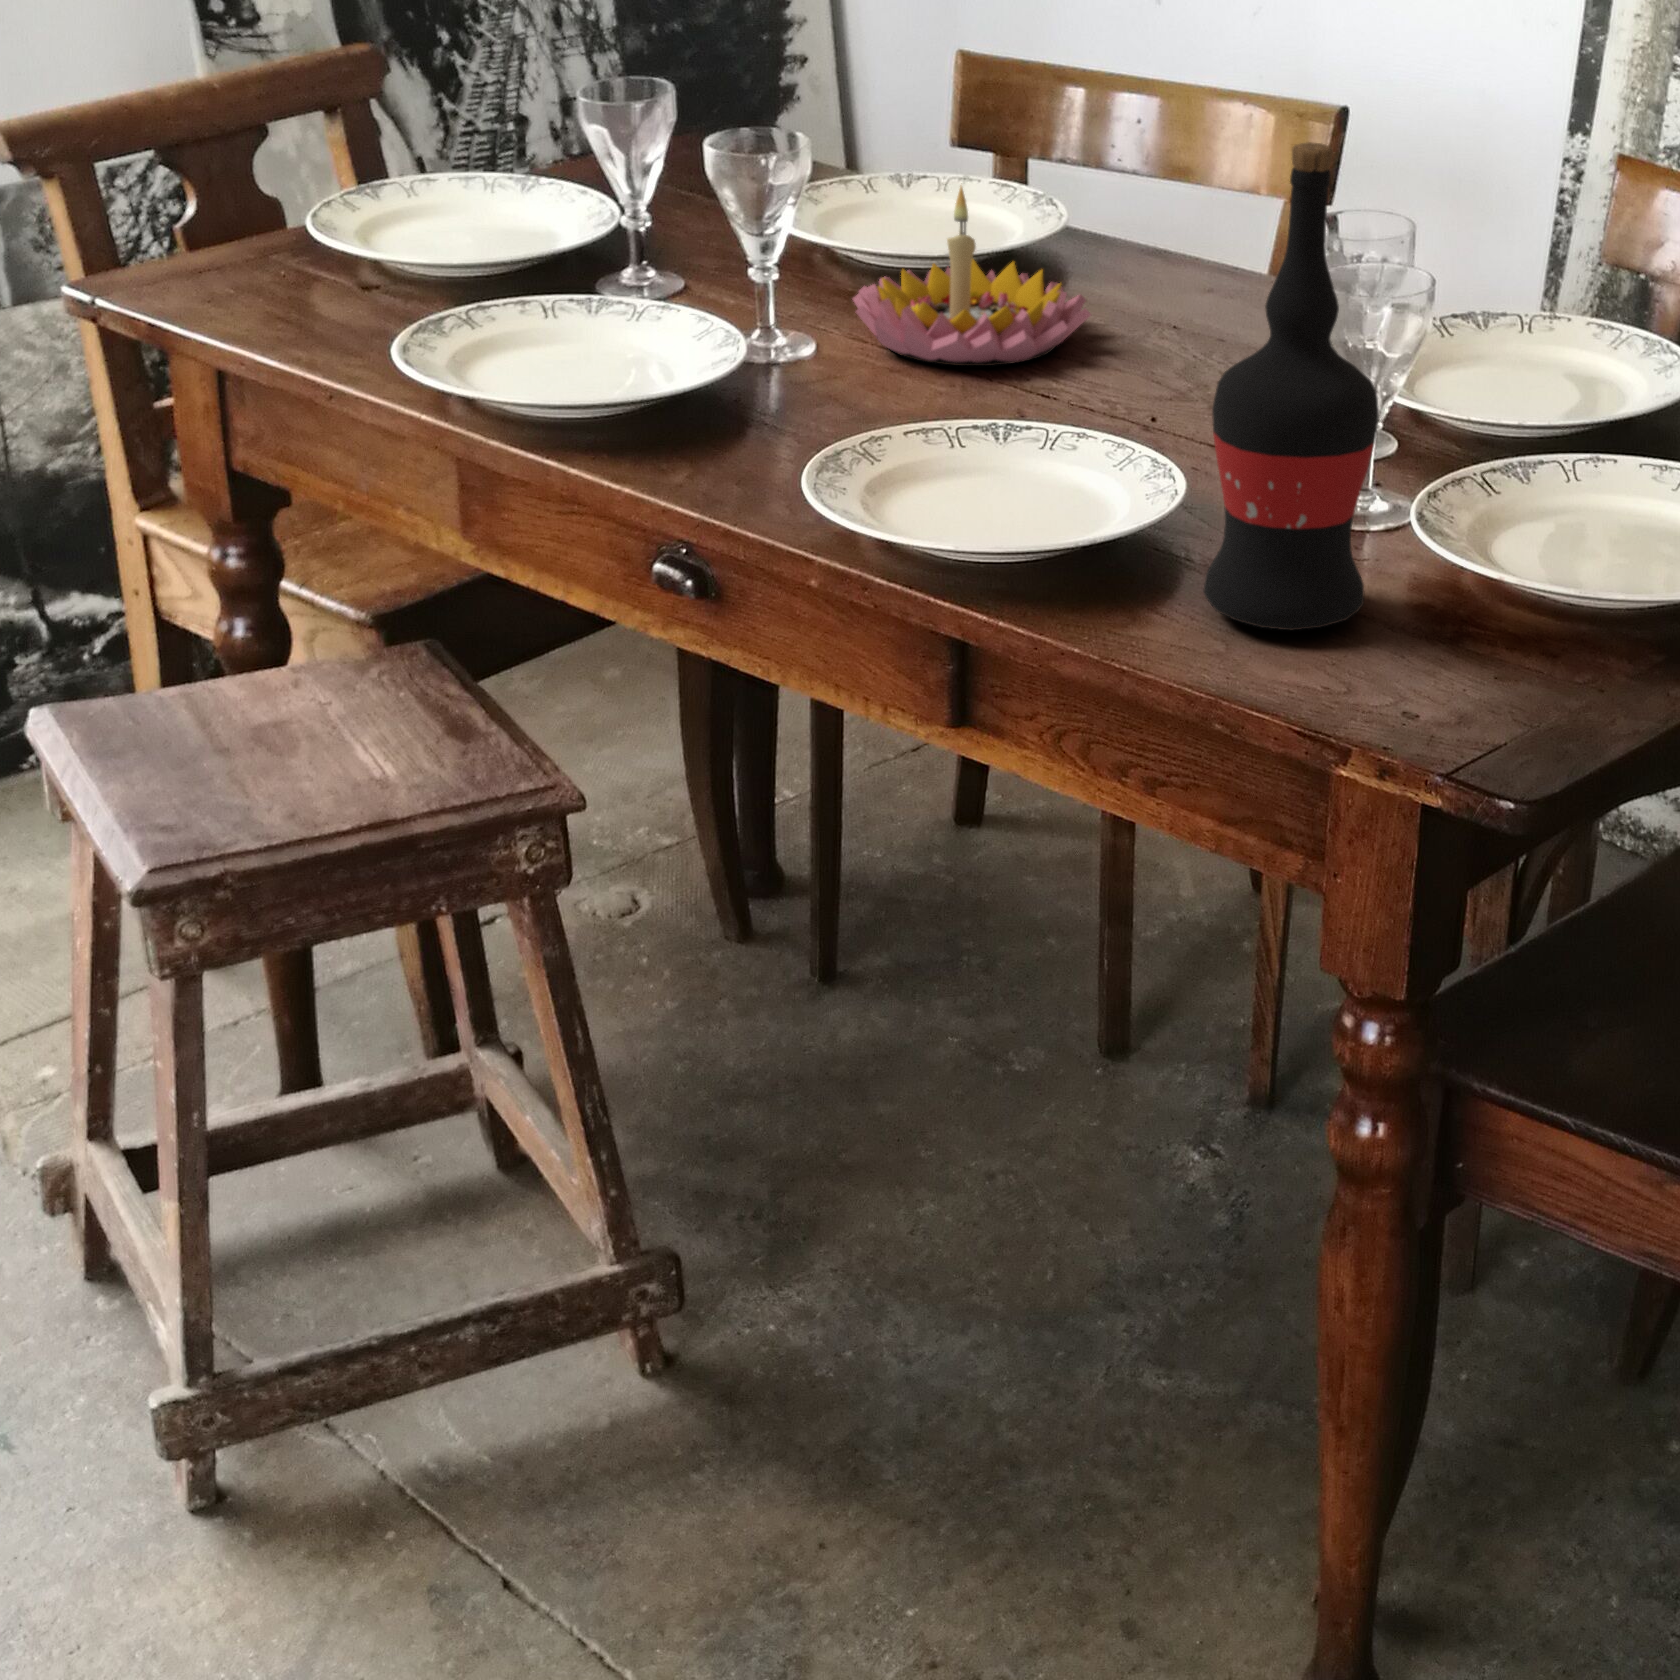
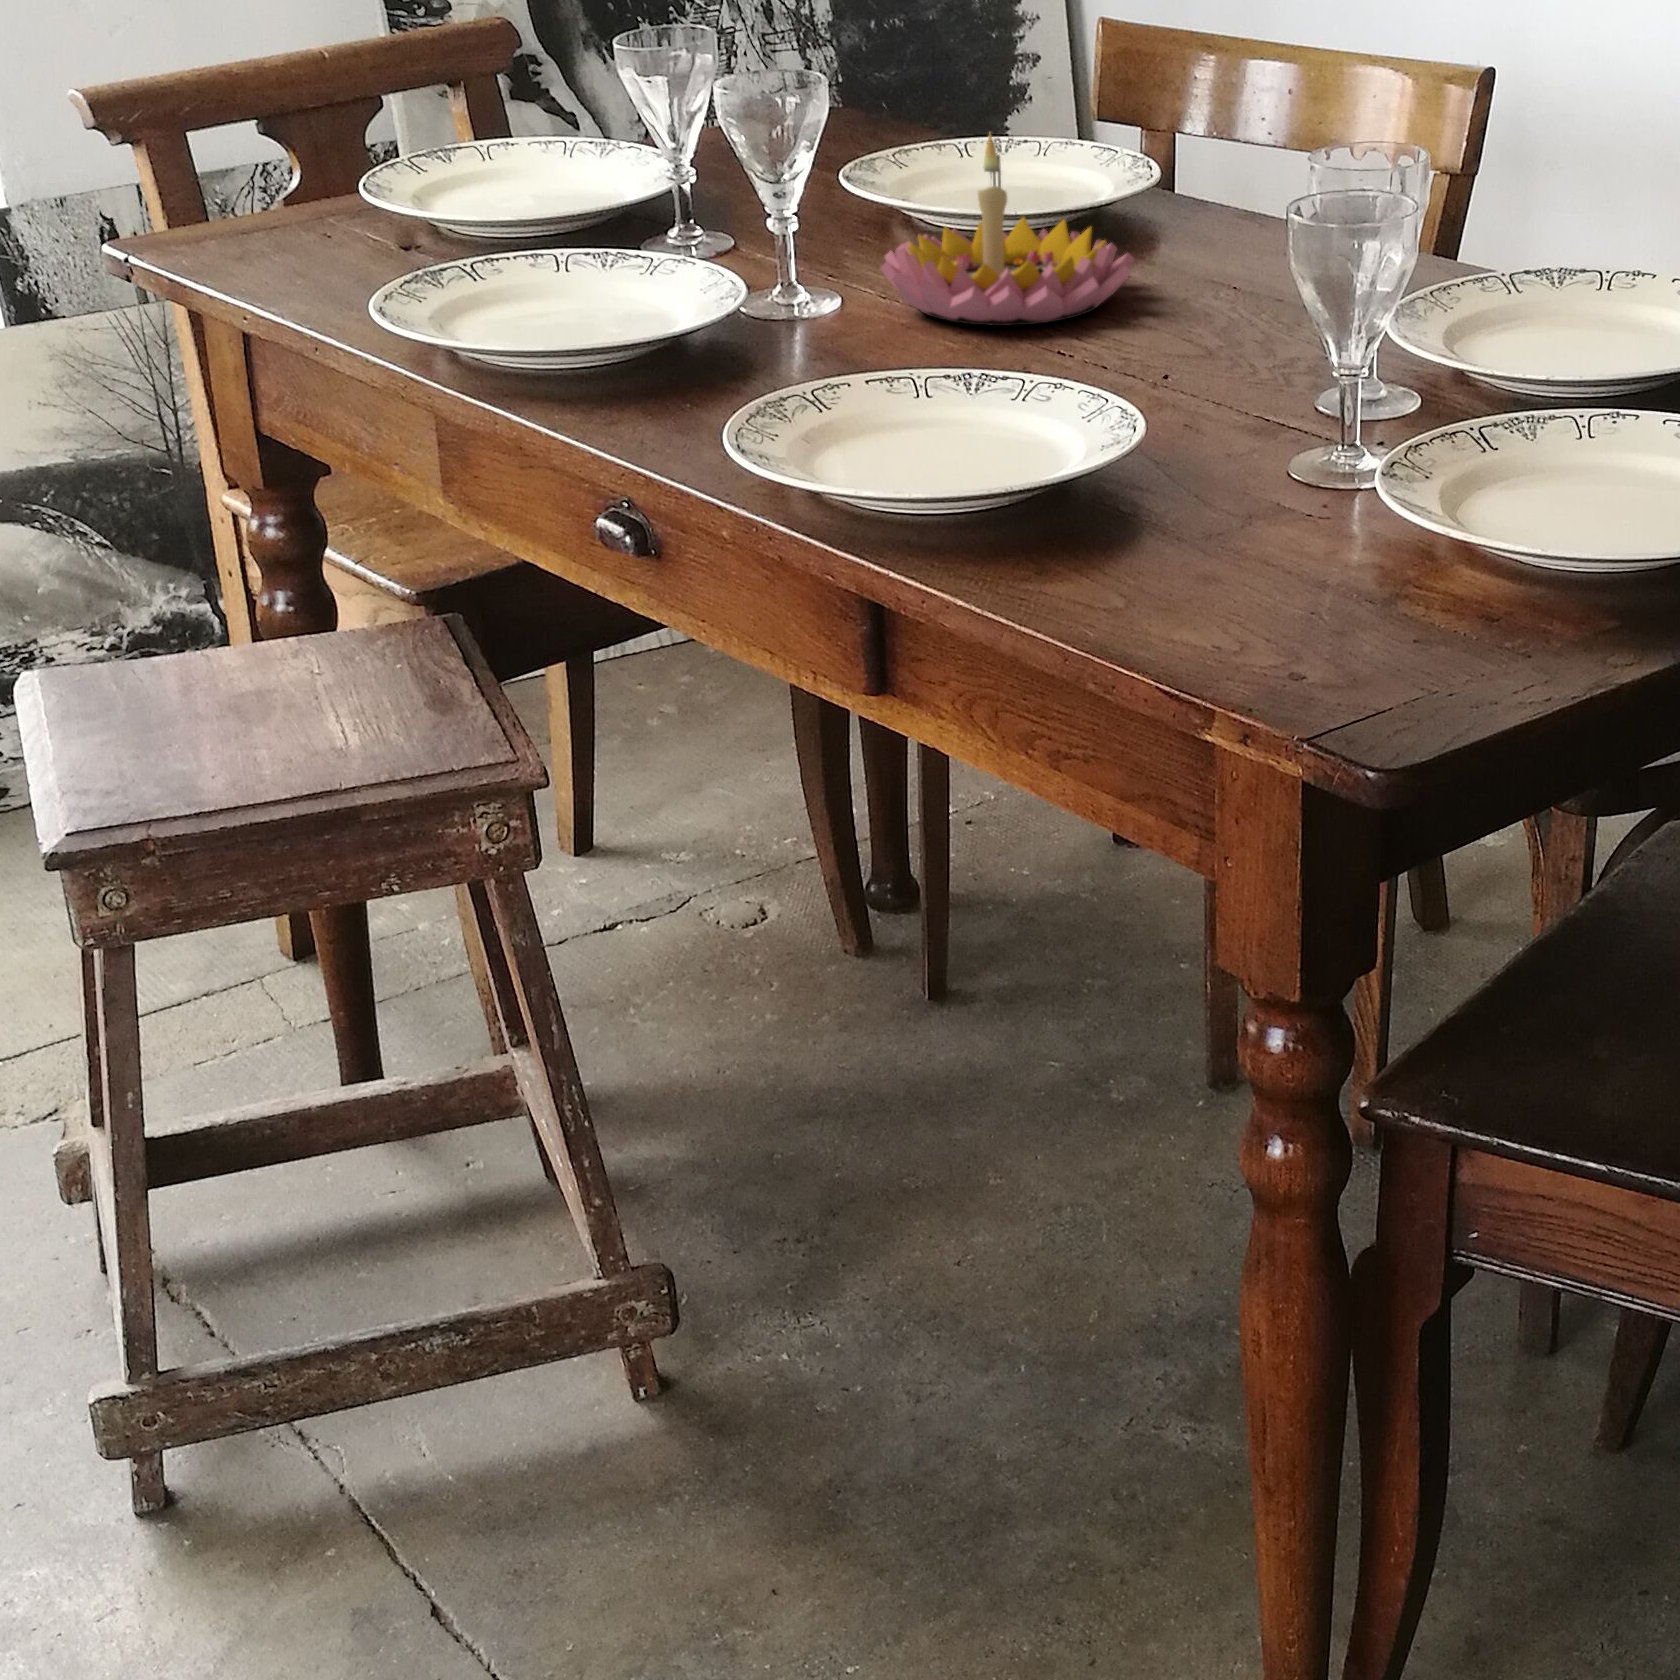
wine bottle: present [1203,142,1379,630] -> none [1112,40,1298,591]

